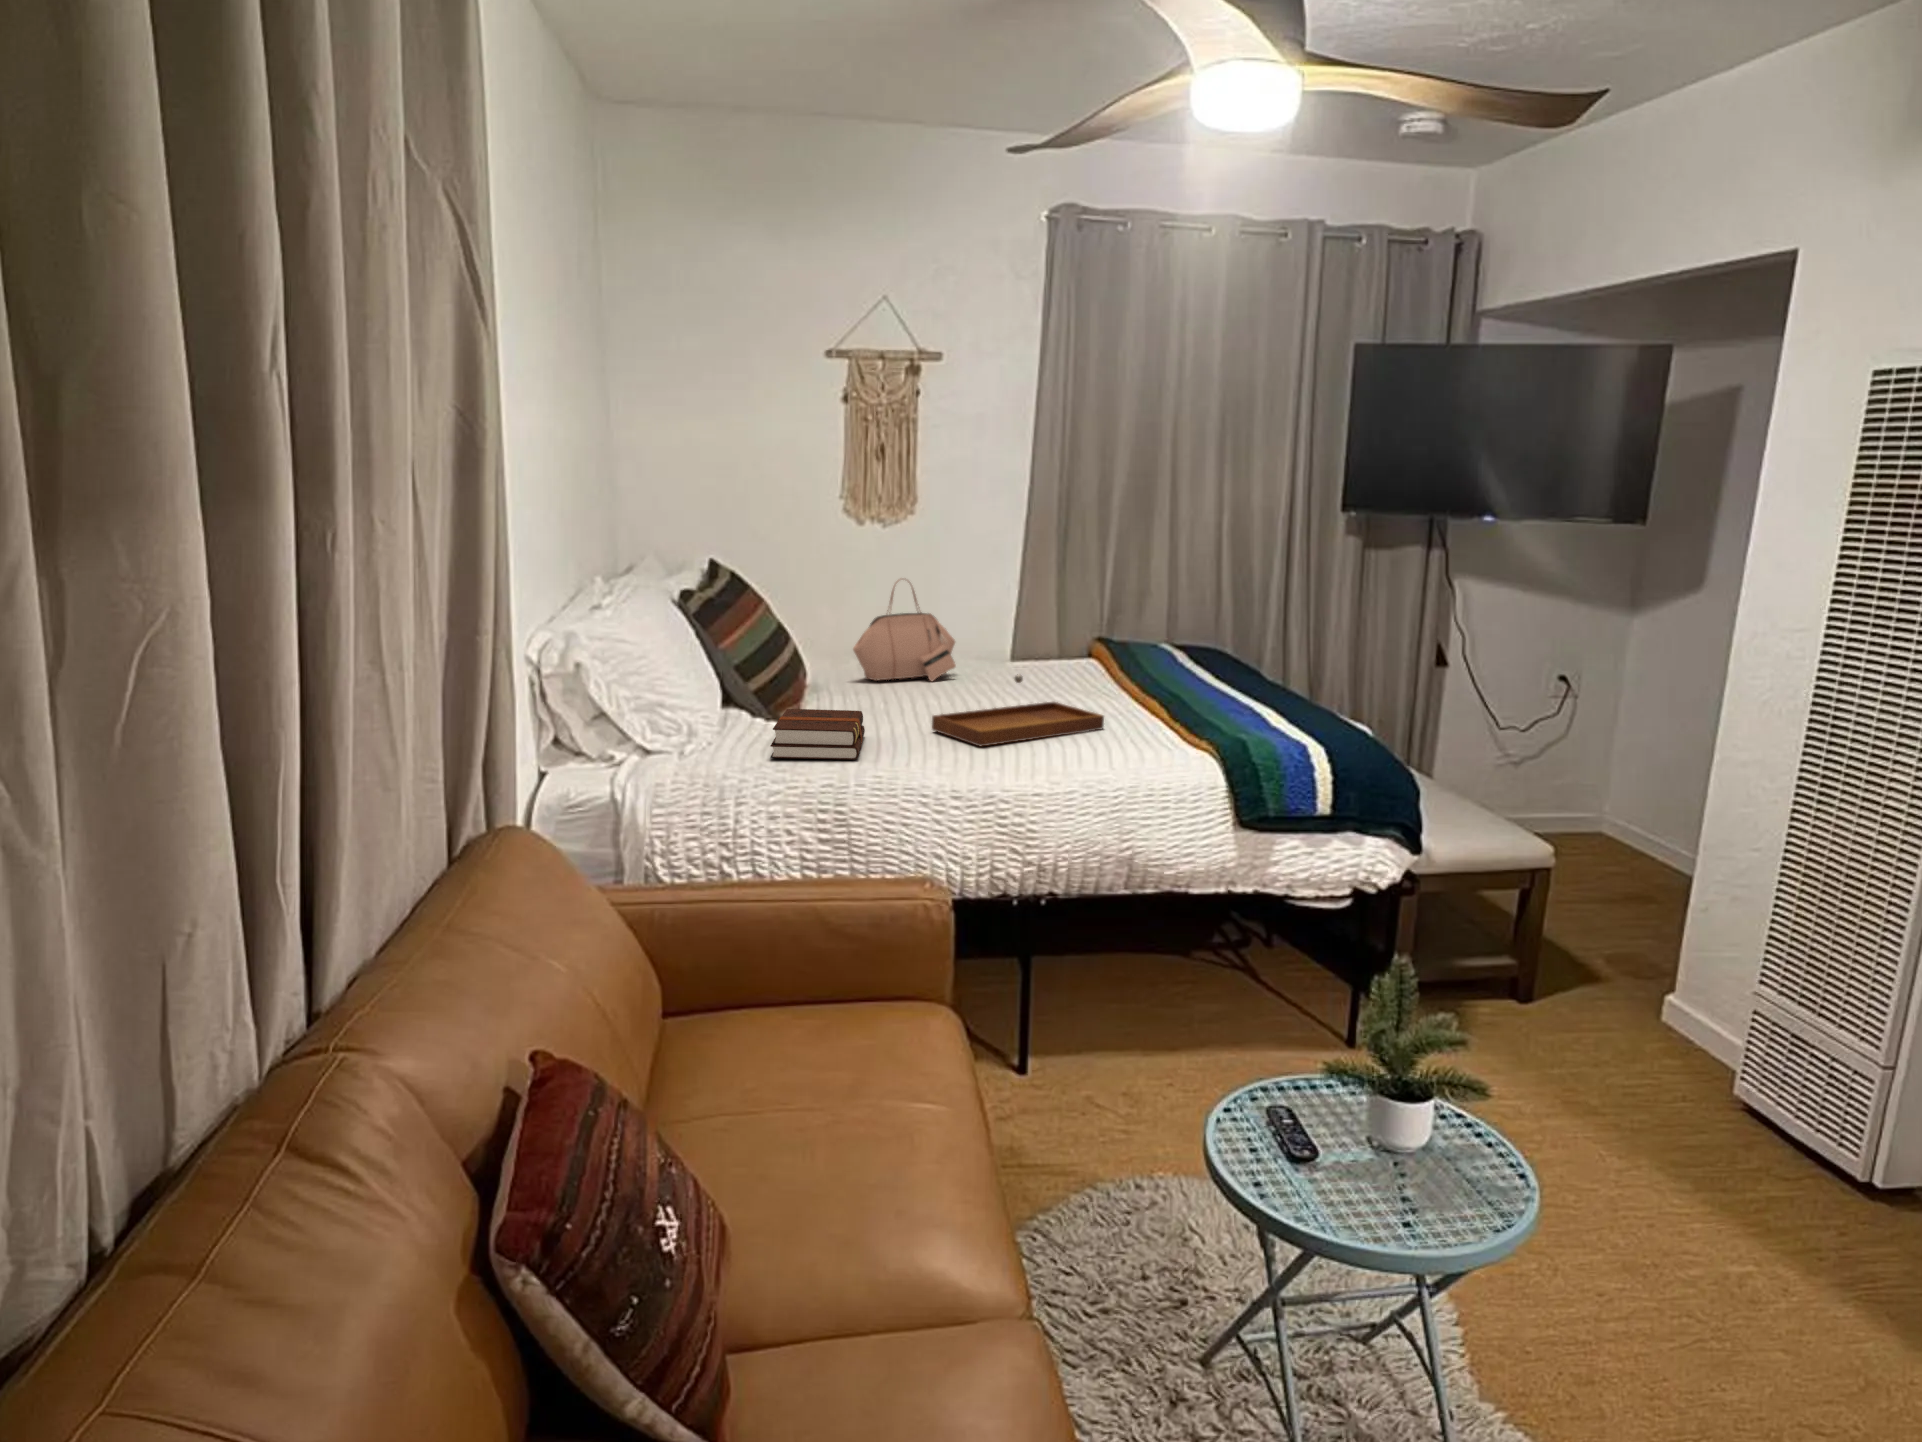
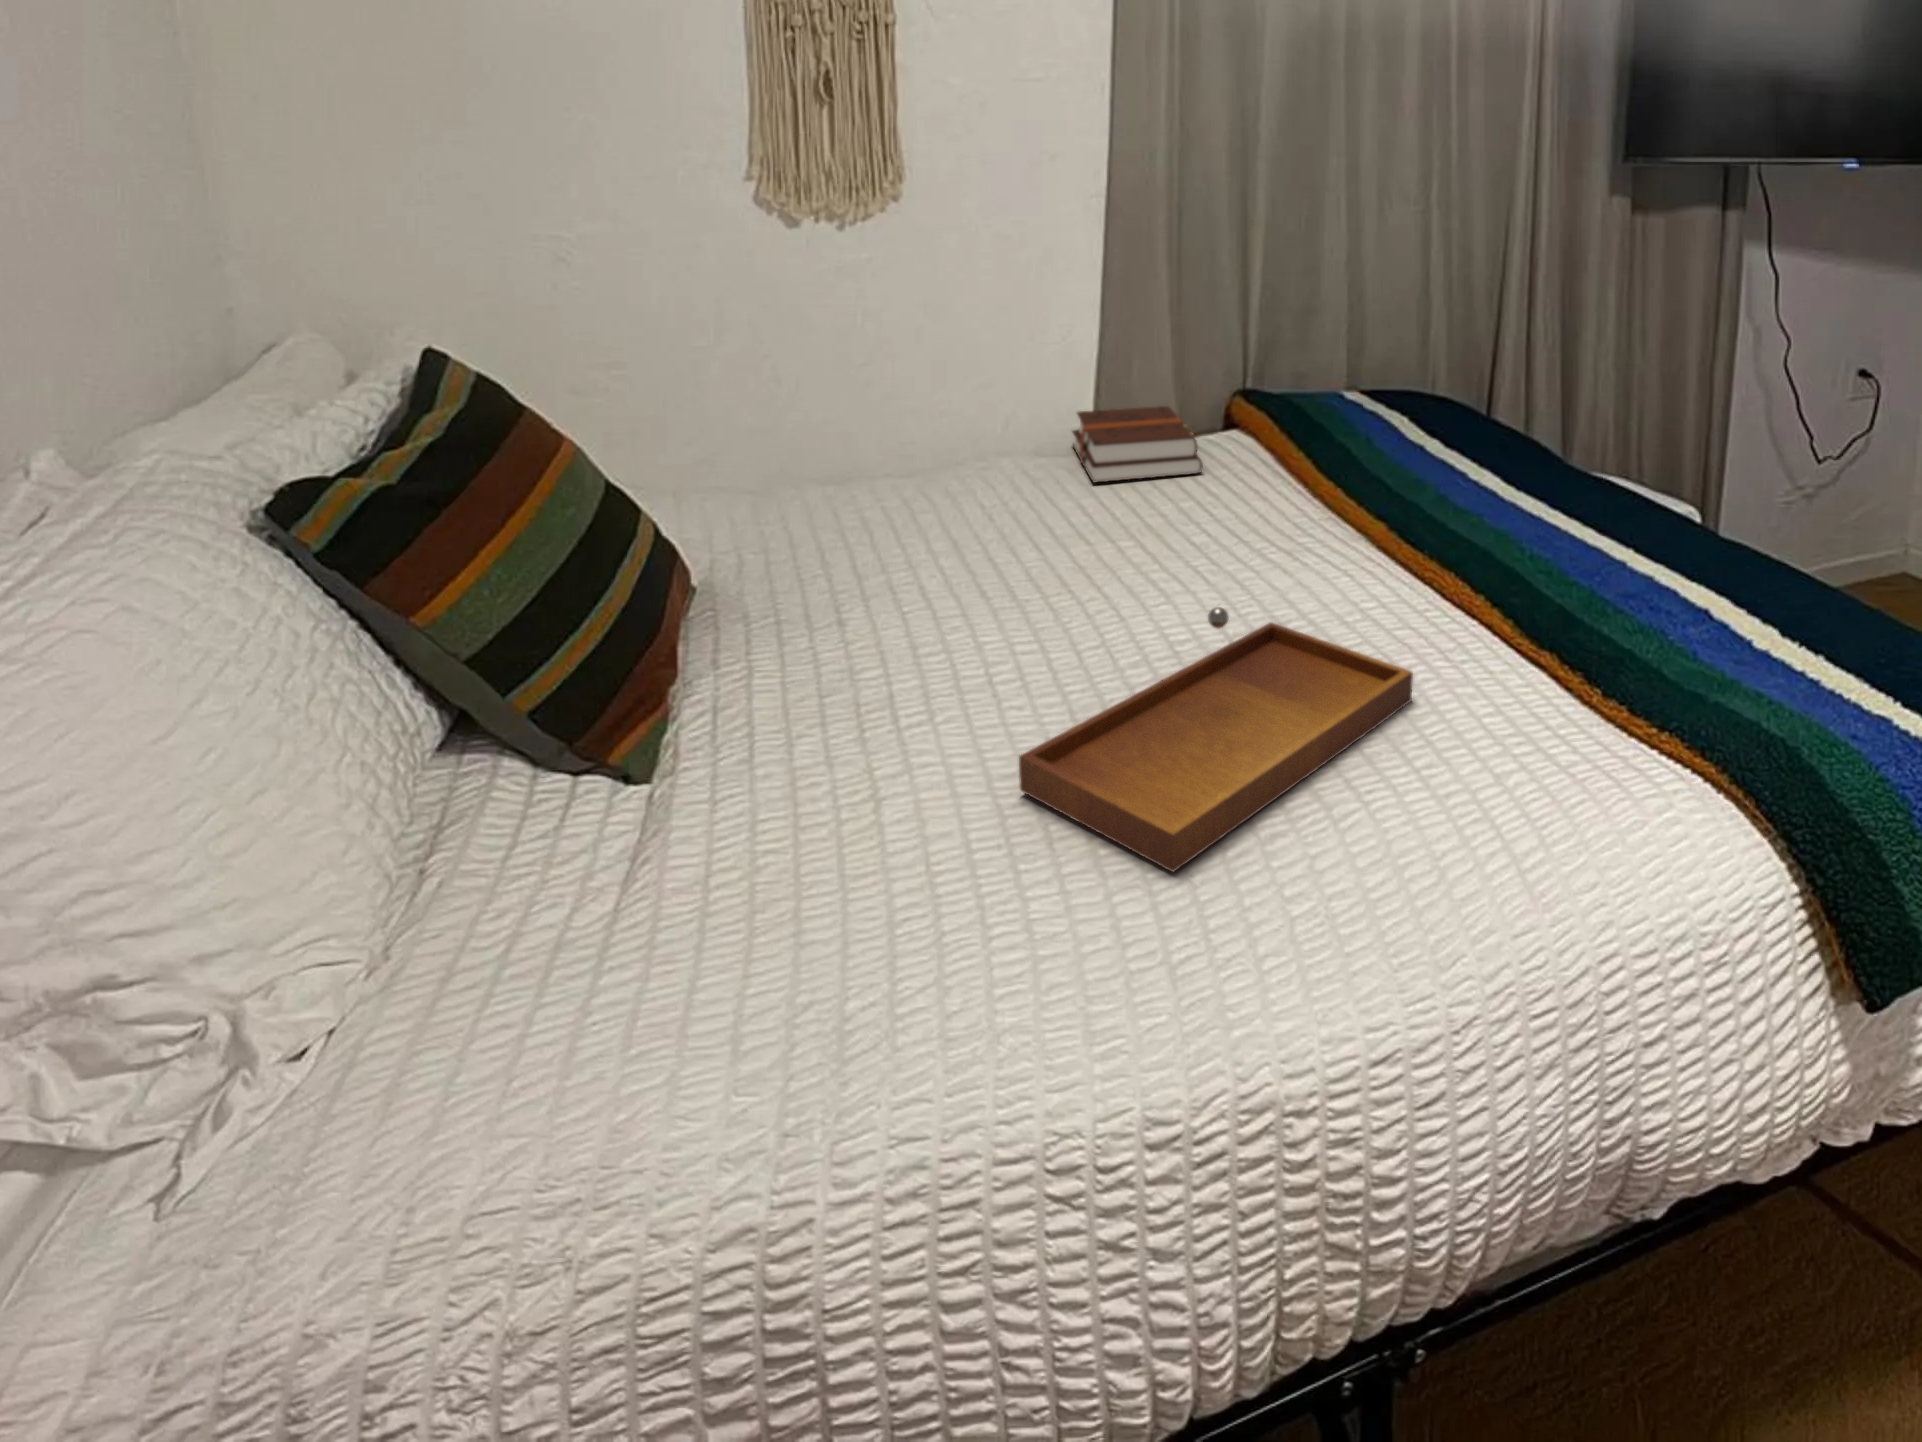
handbag: present [853,581,956,681] -> none [793,340,1014,560]
hardback book: present [770,709,865,760] -> present [1073,406,1203,482]

